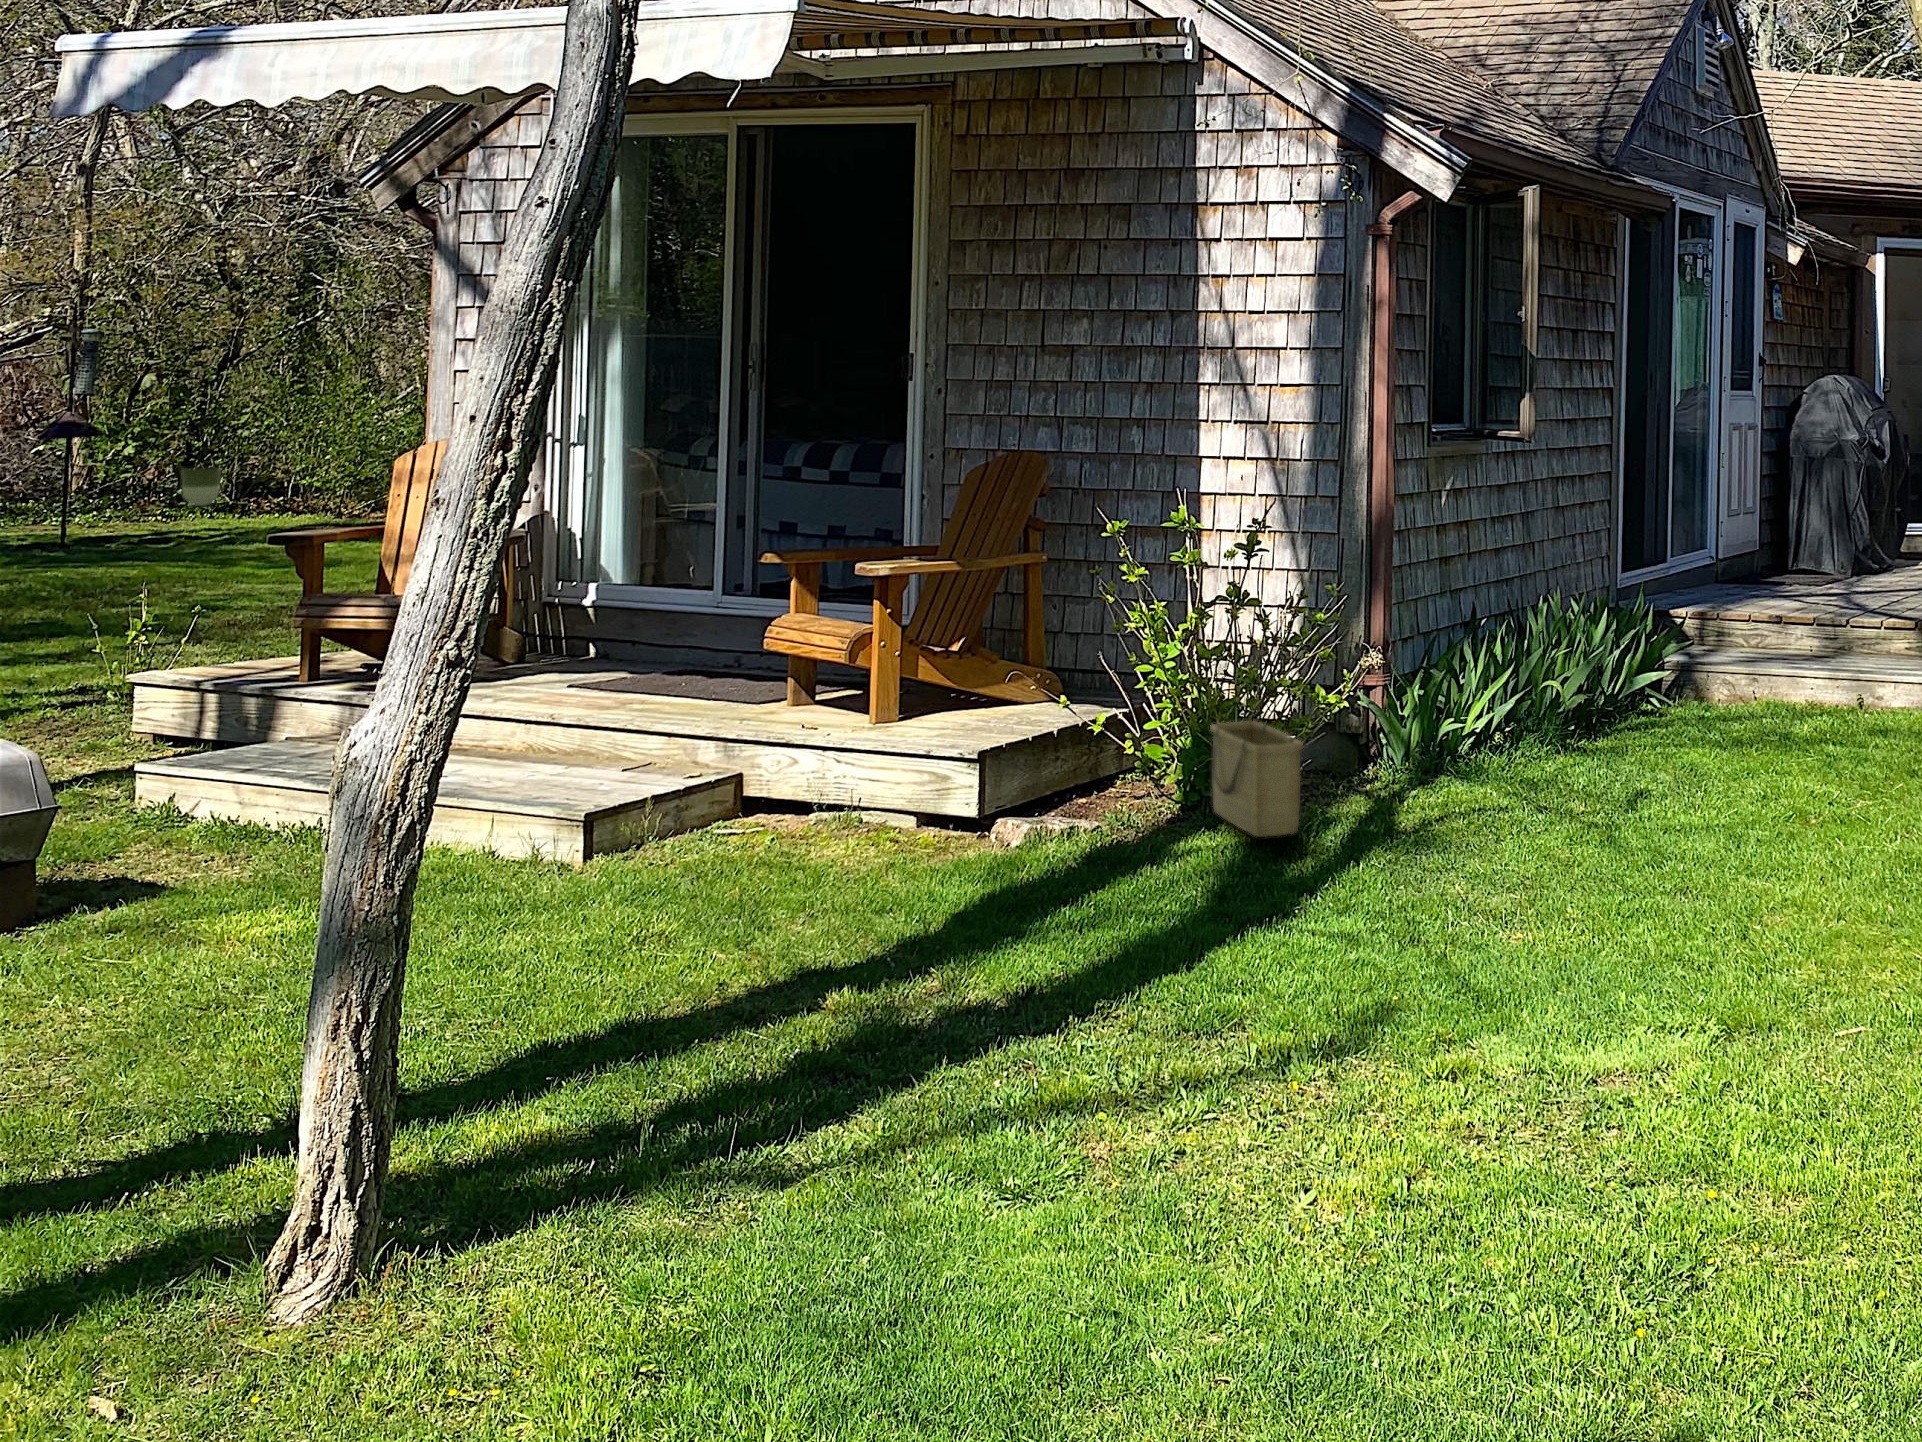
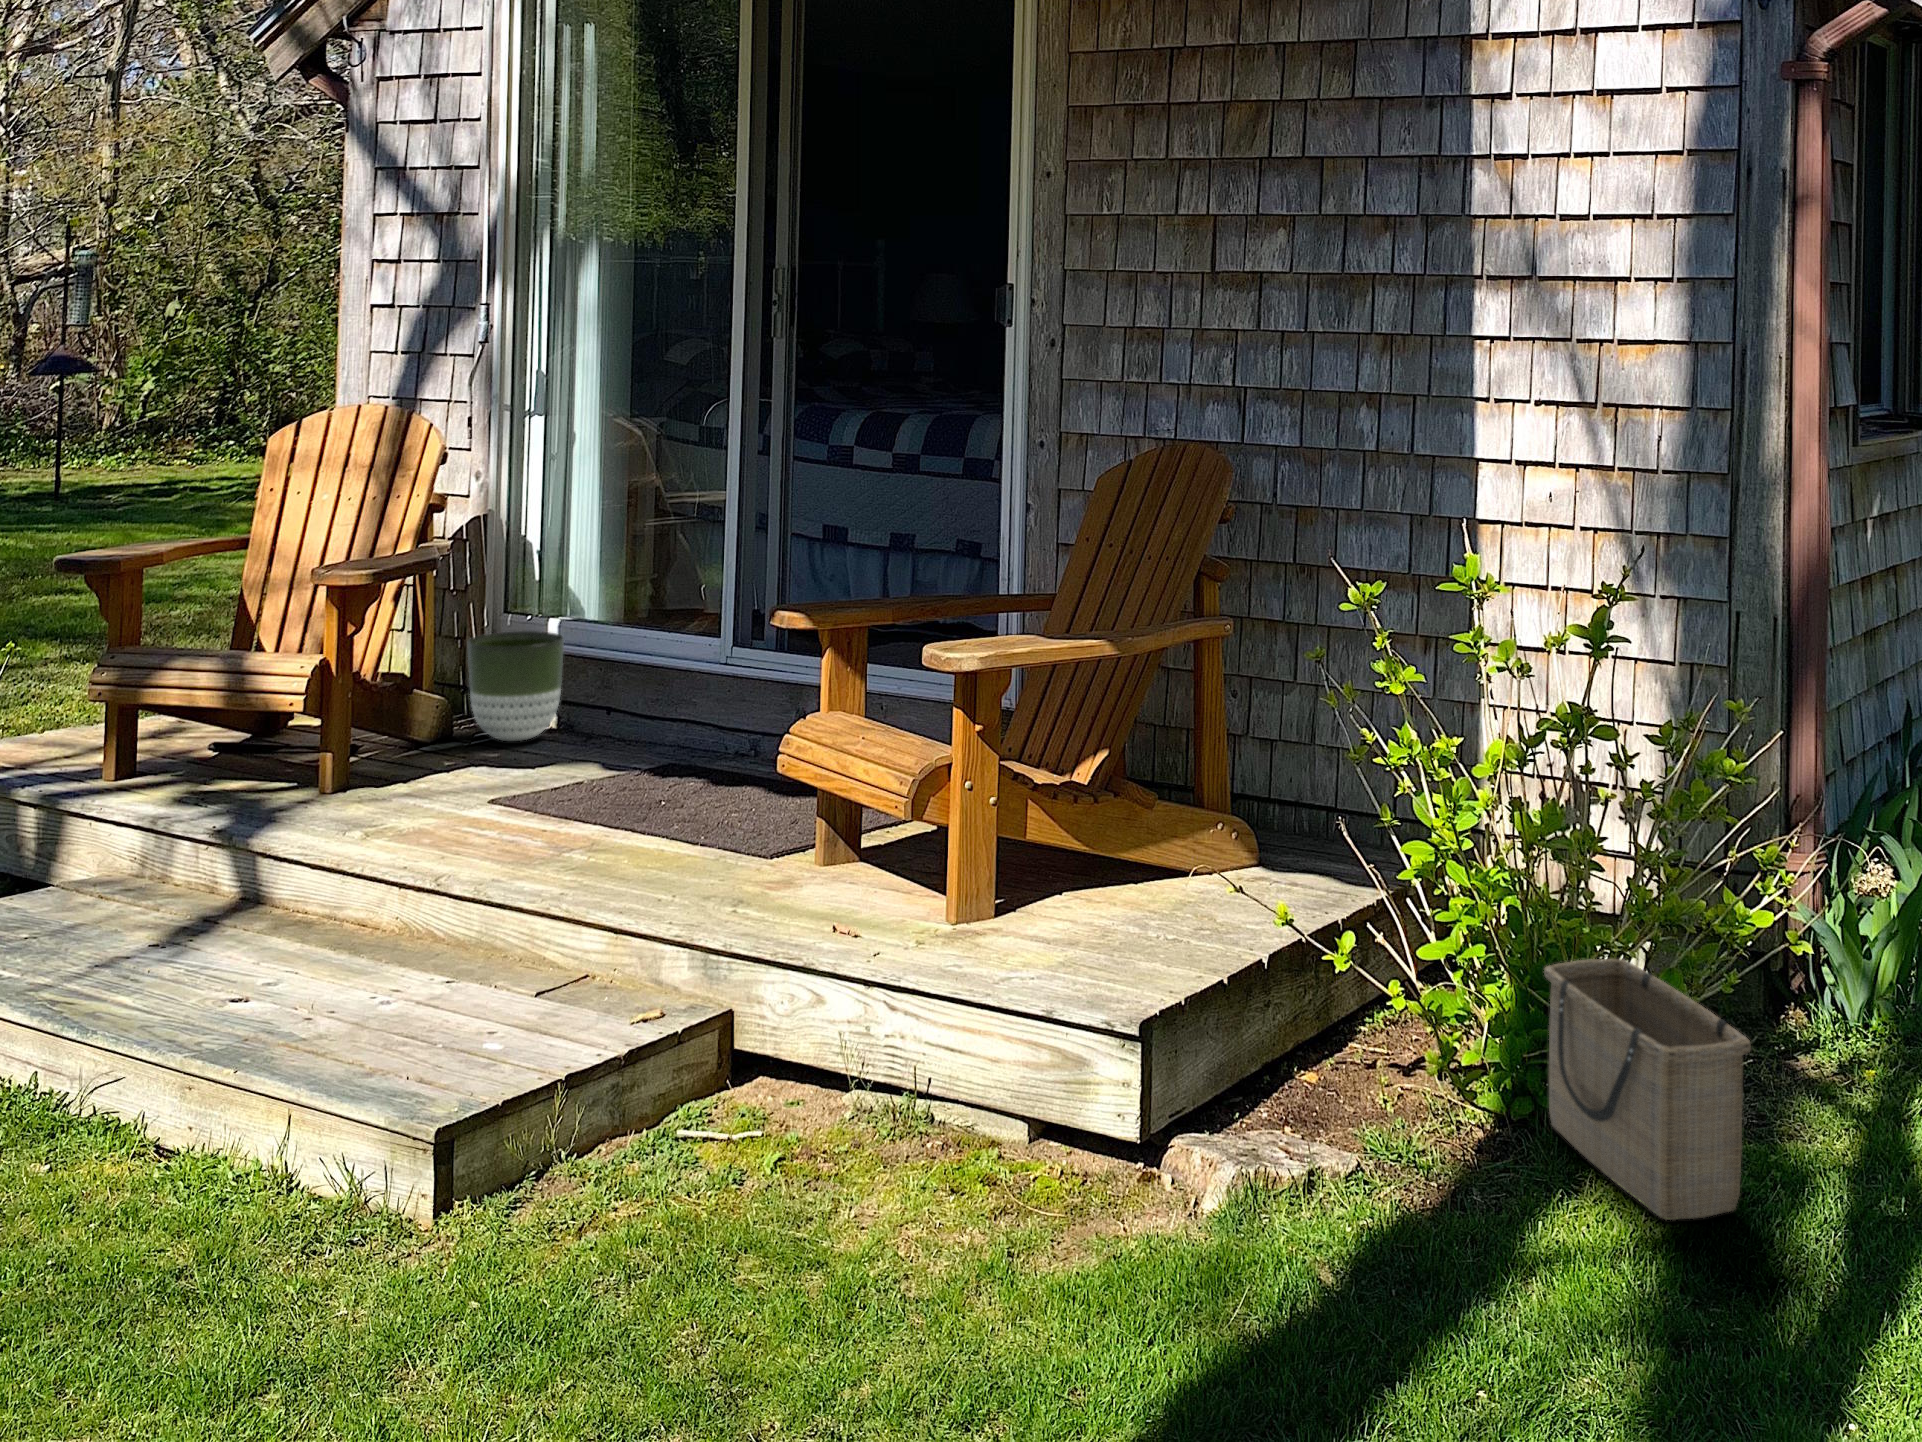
planter: present [182,468,221,506] -> present [468,631,564,741]

